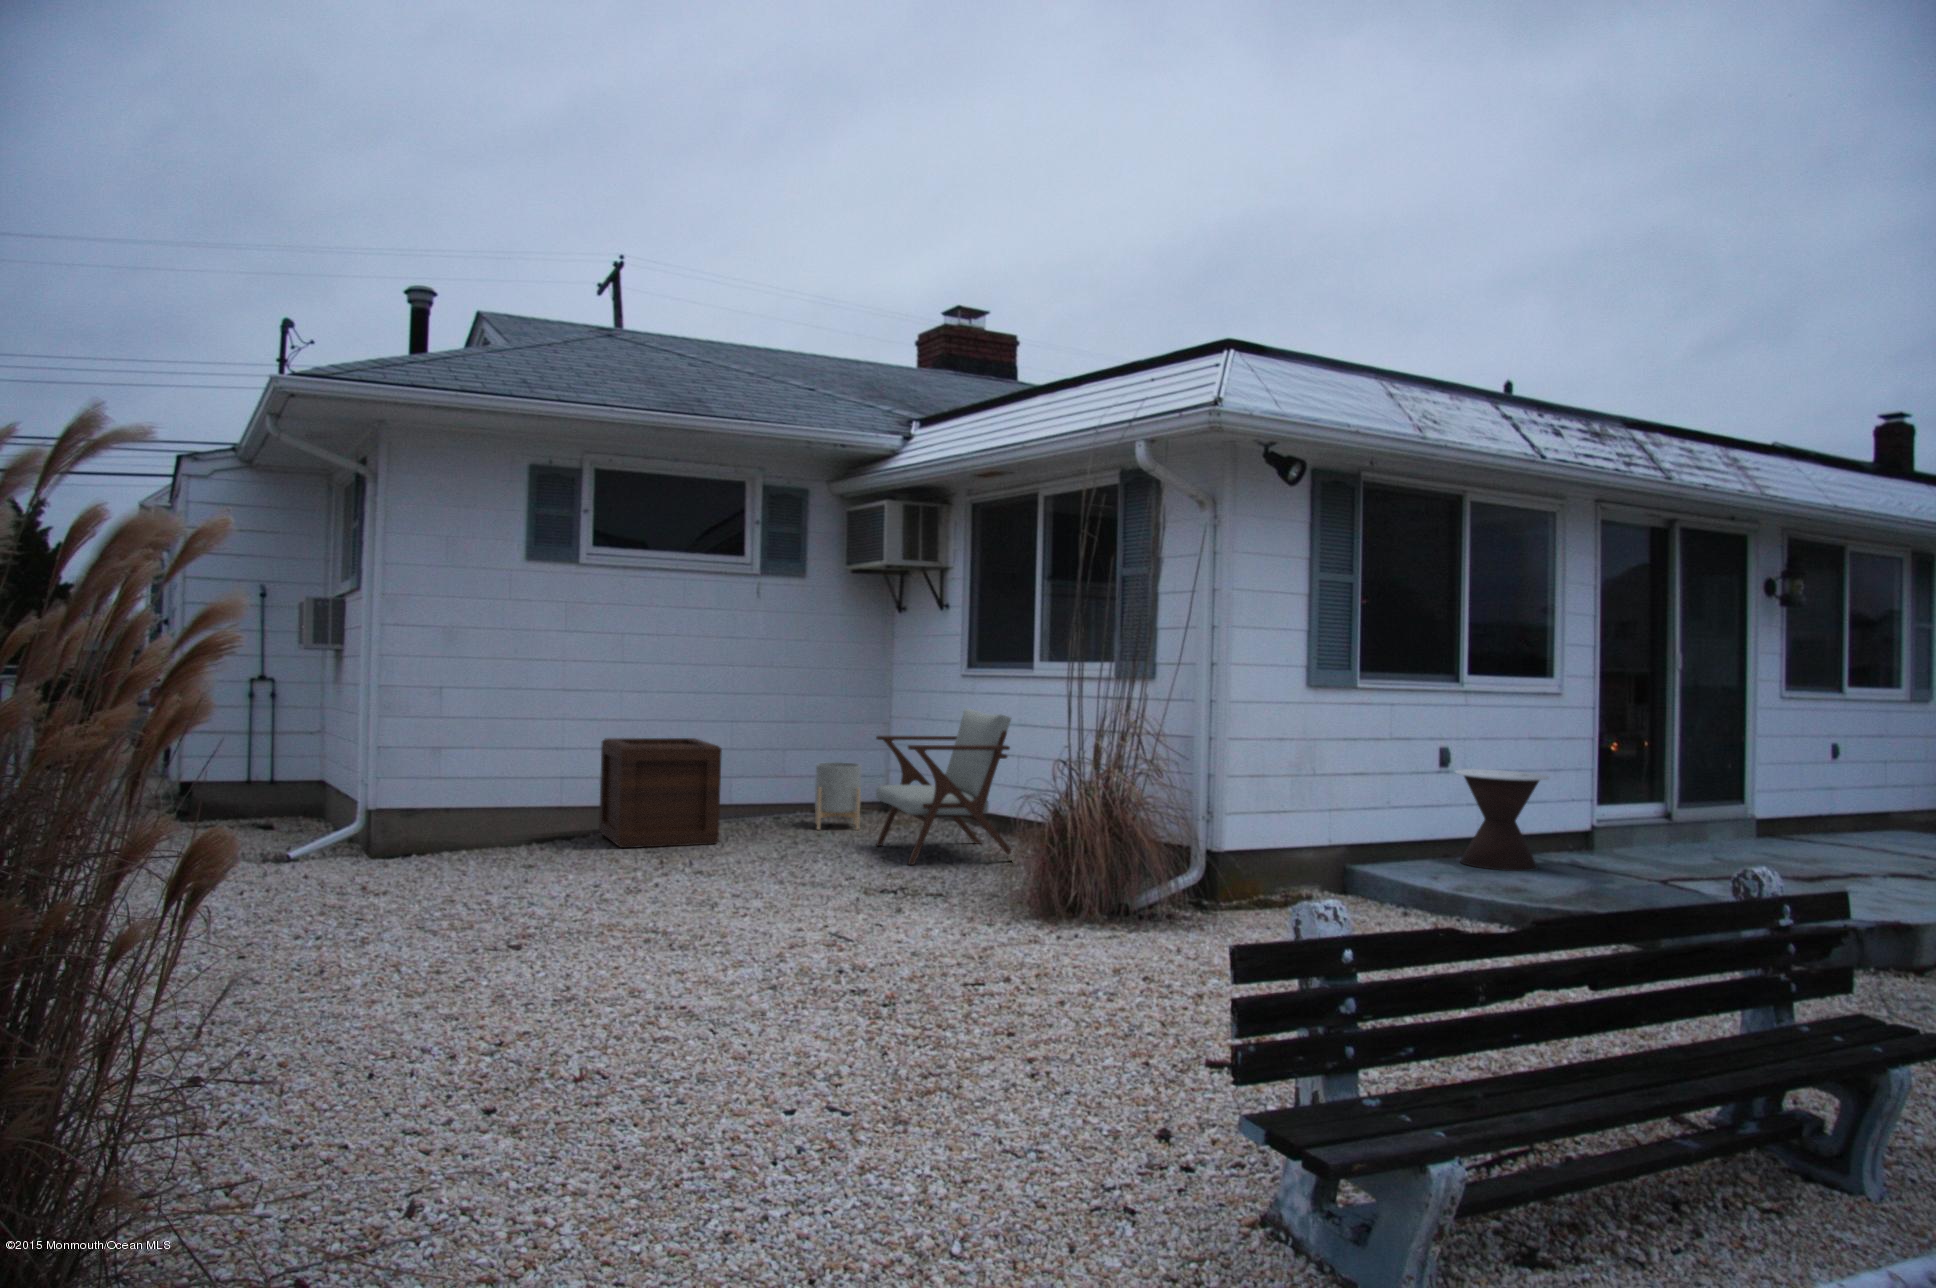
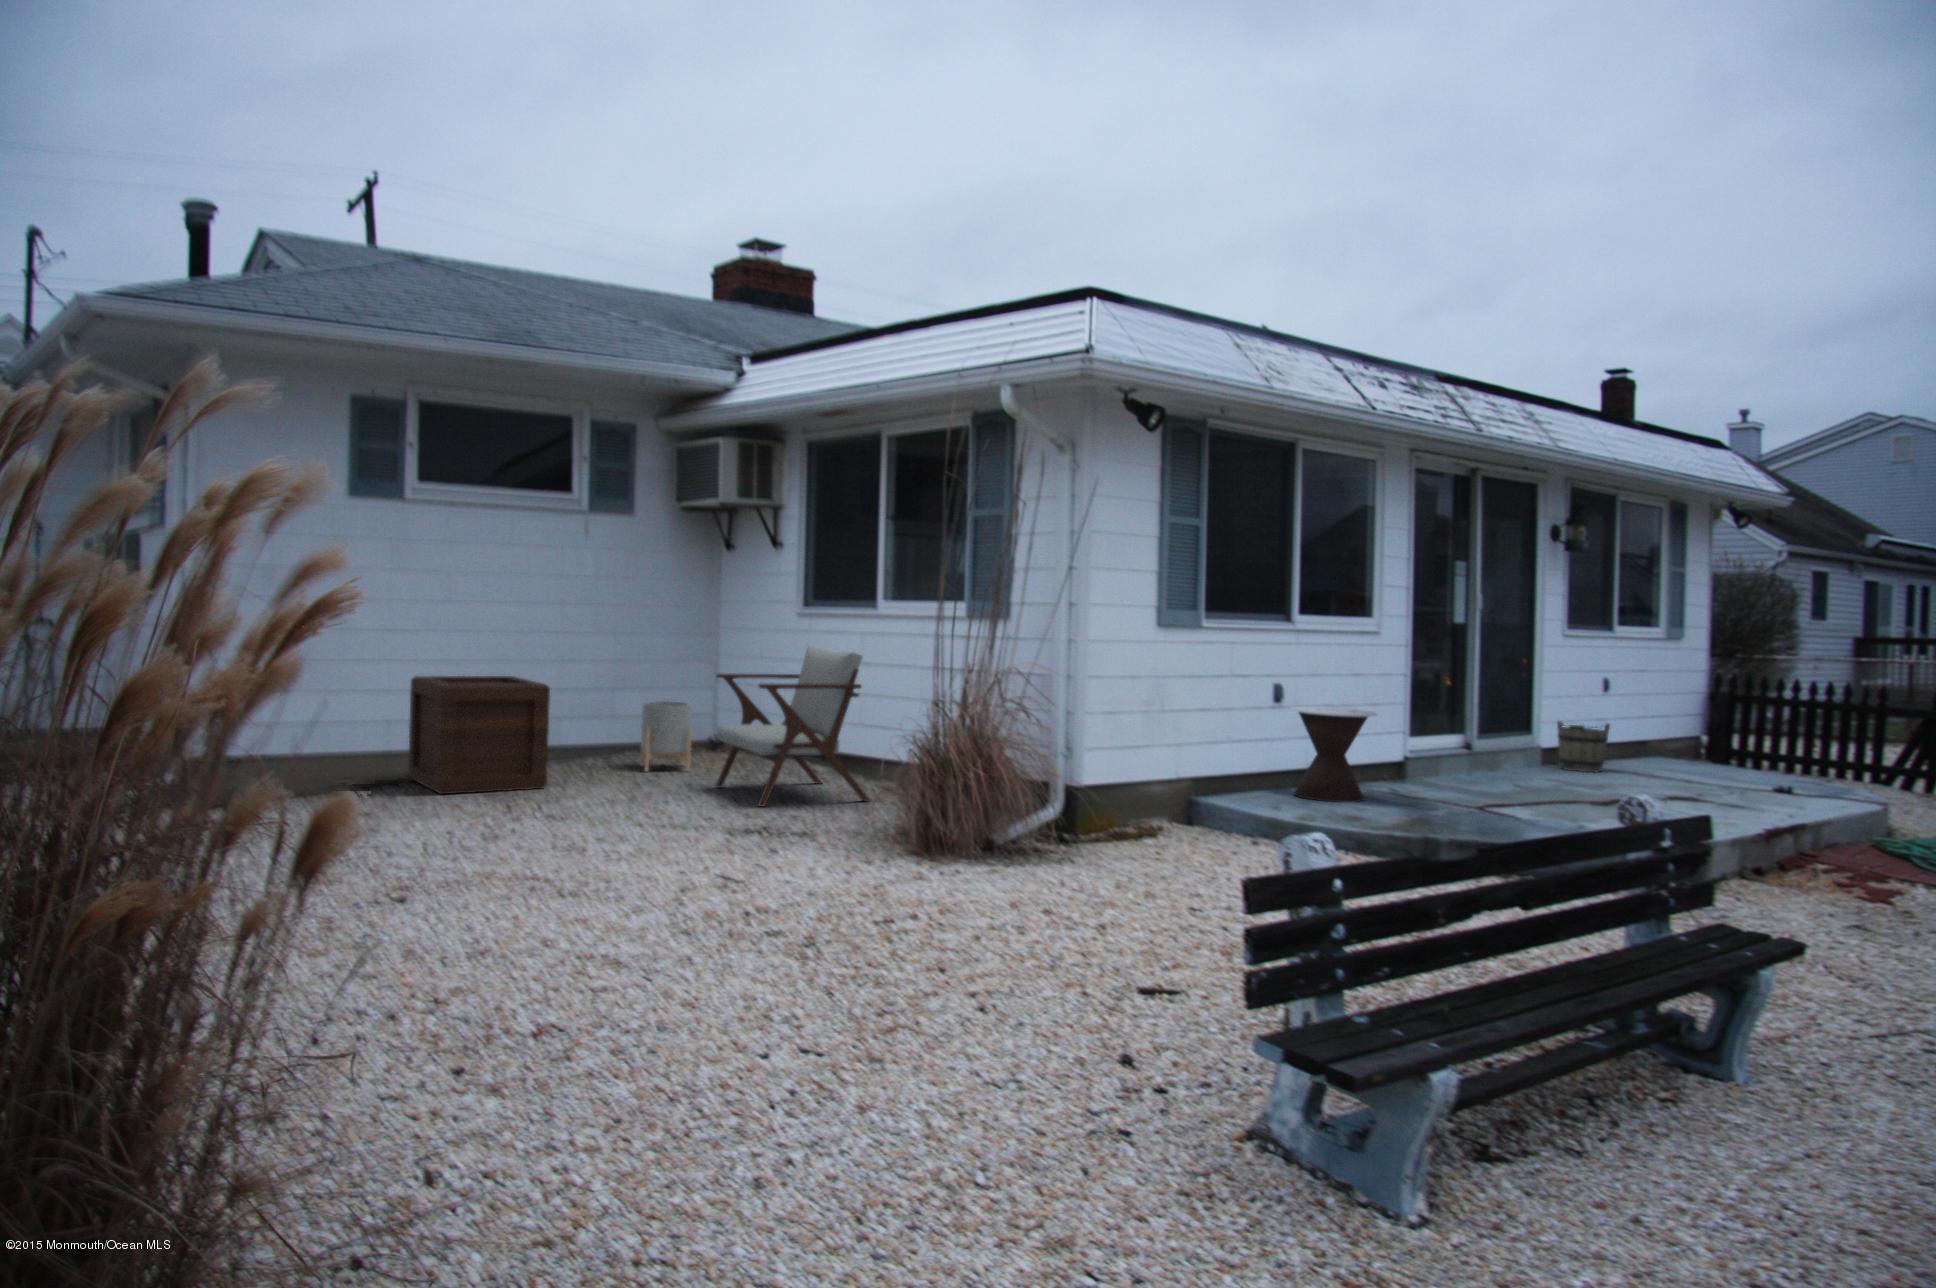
bucket: none [1783,786,1847,843] -> present [1557,721,1610,772]

